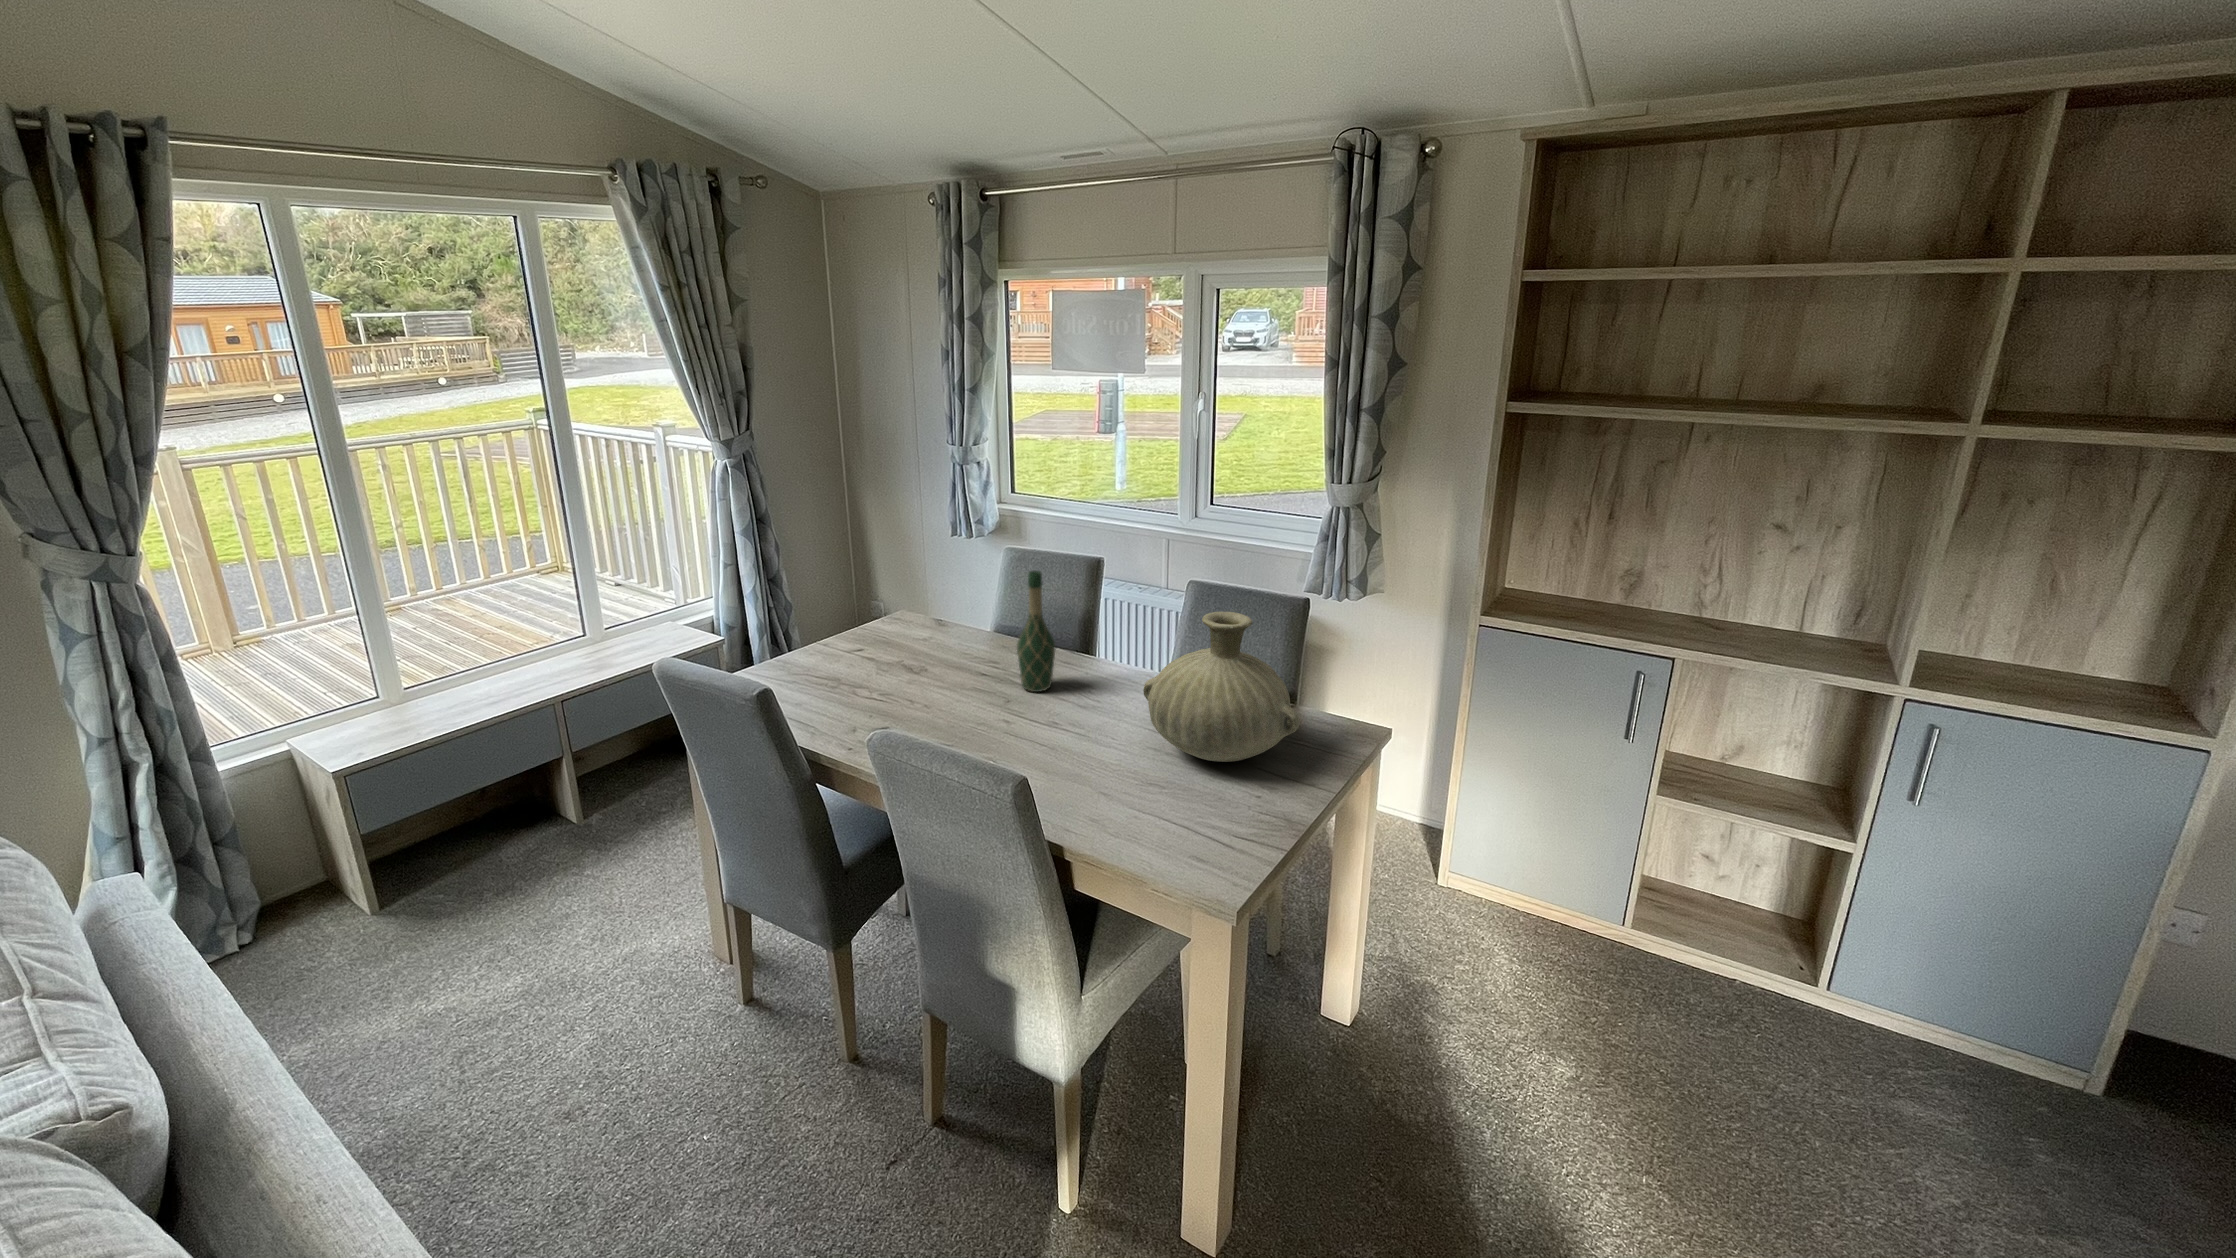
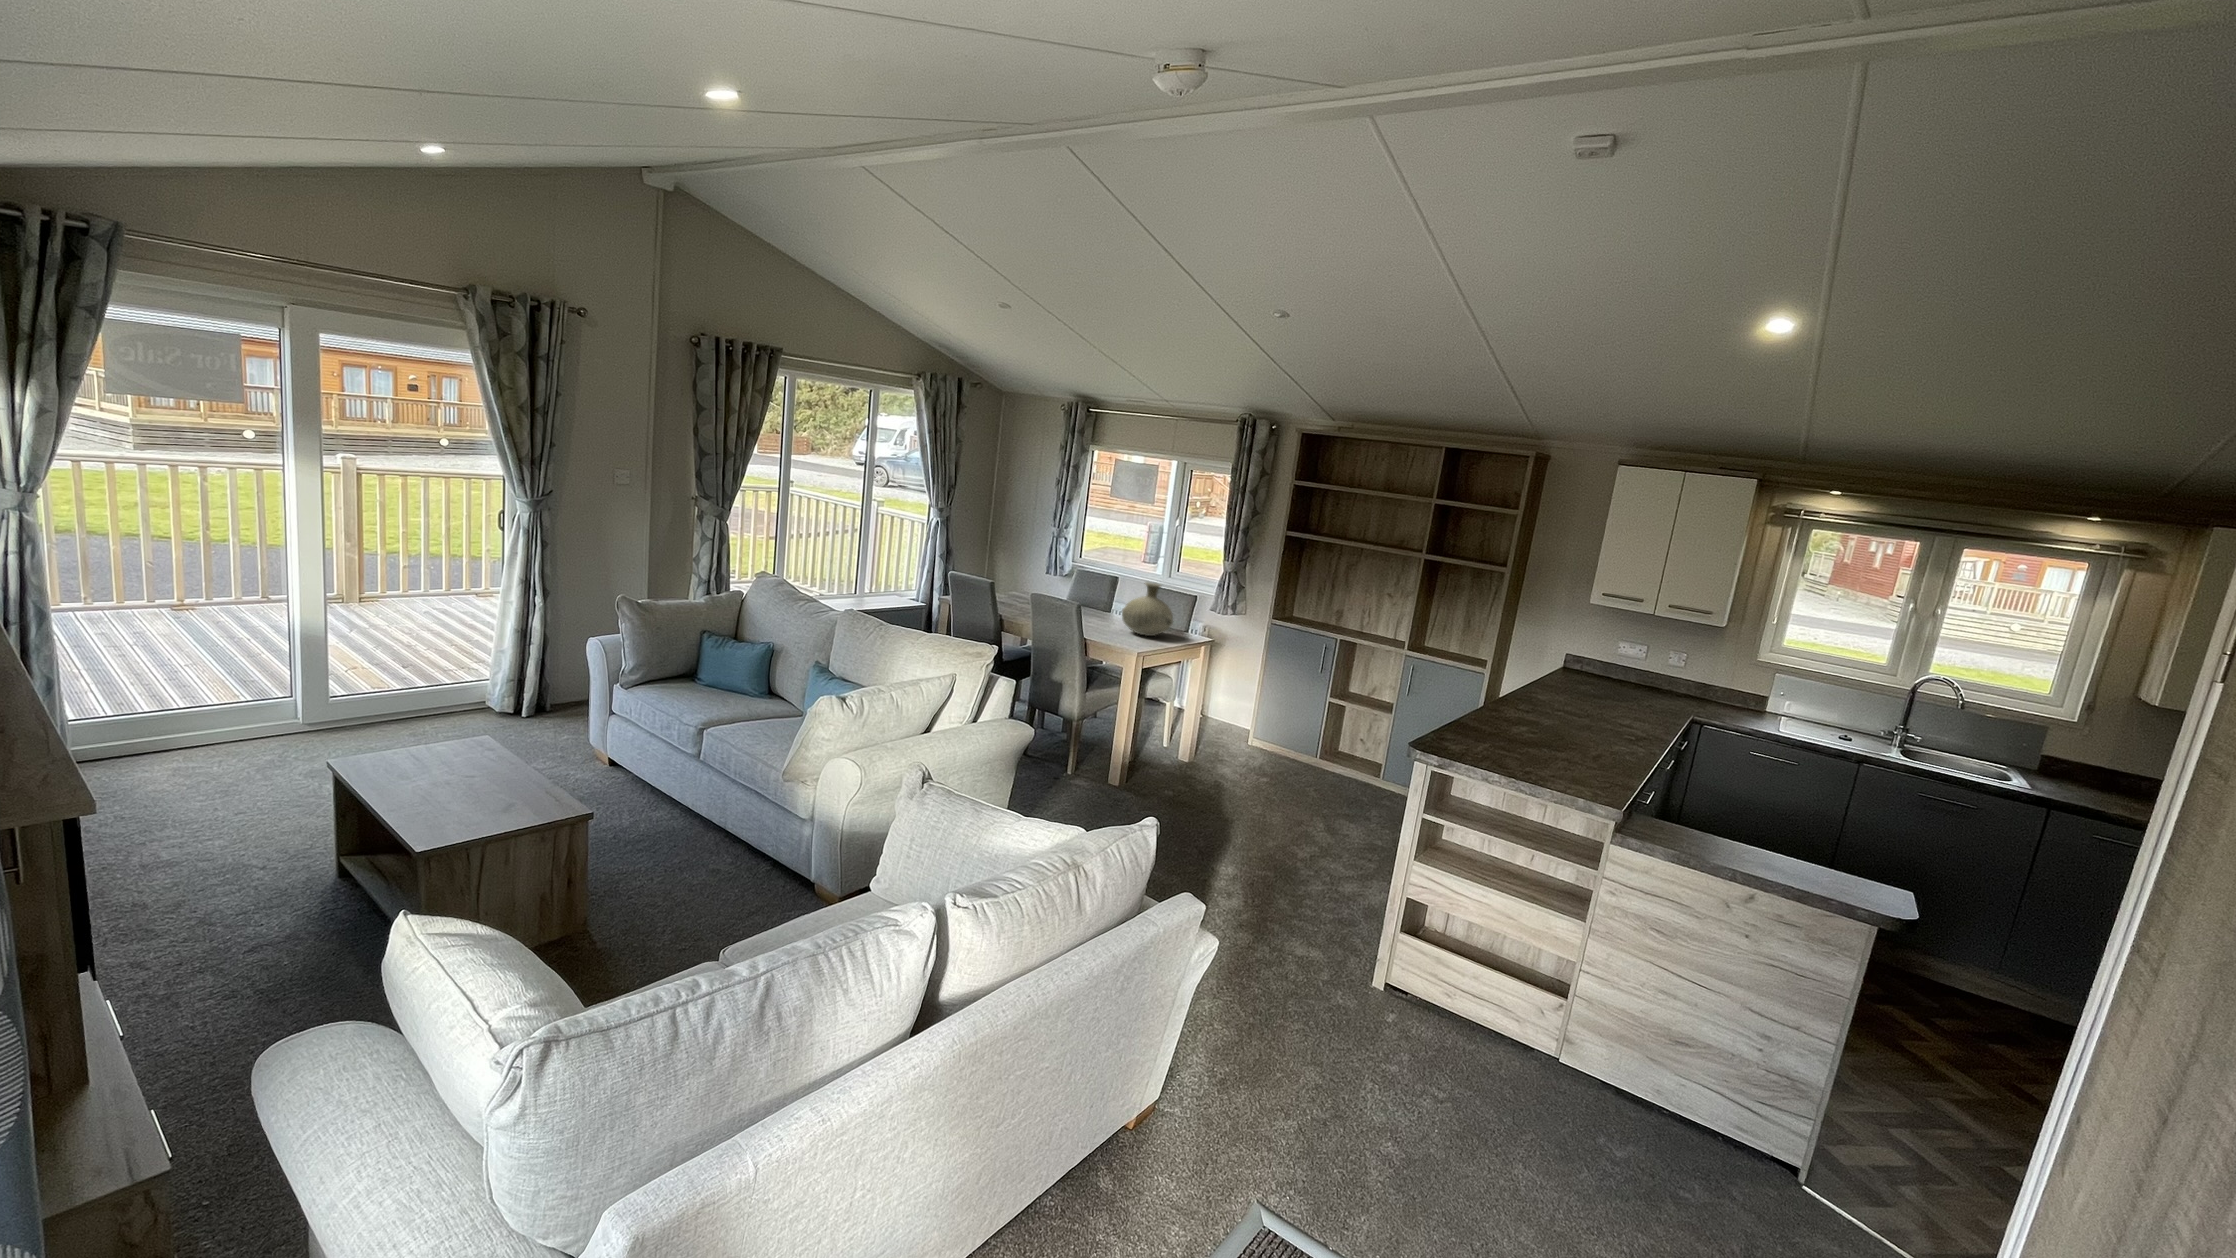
wine bottle: present [1017,571,1055,692] -> none [1076,567,1091,617]

